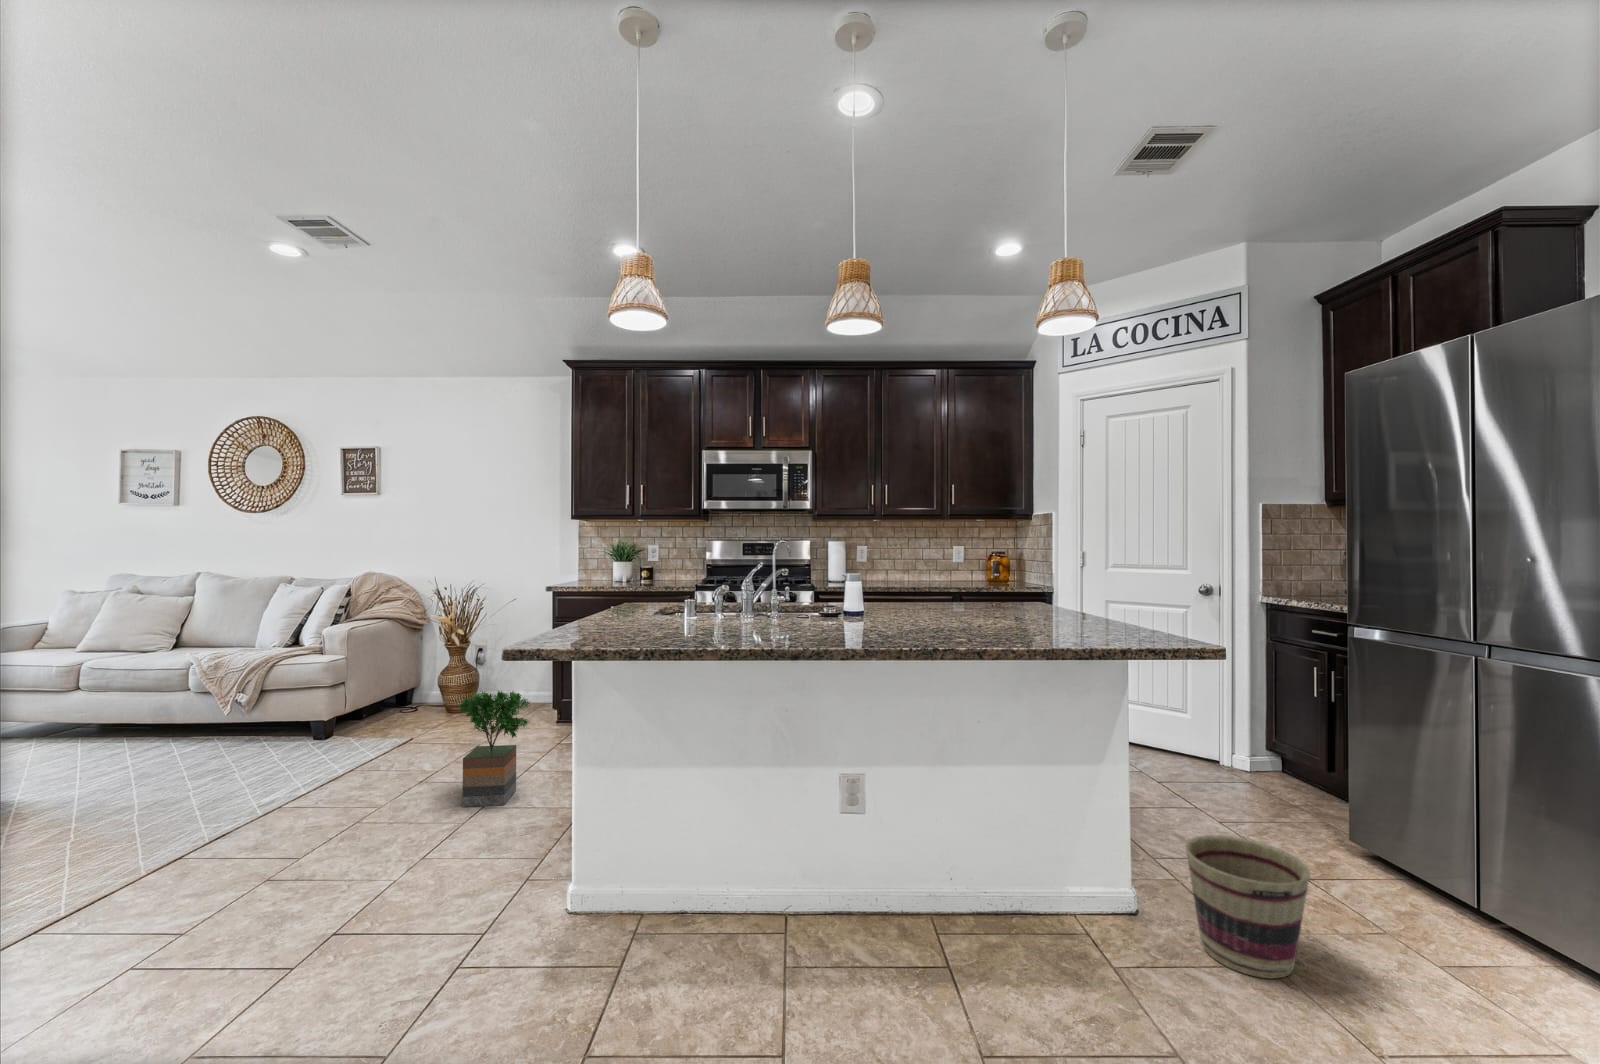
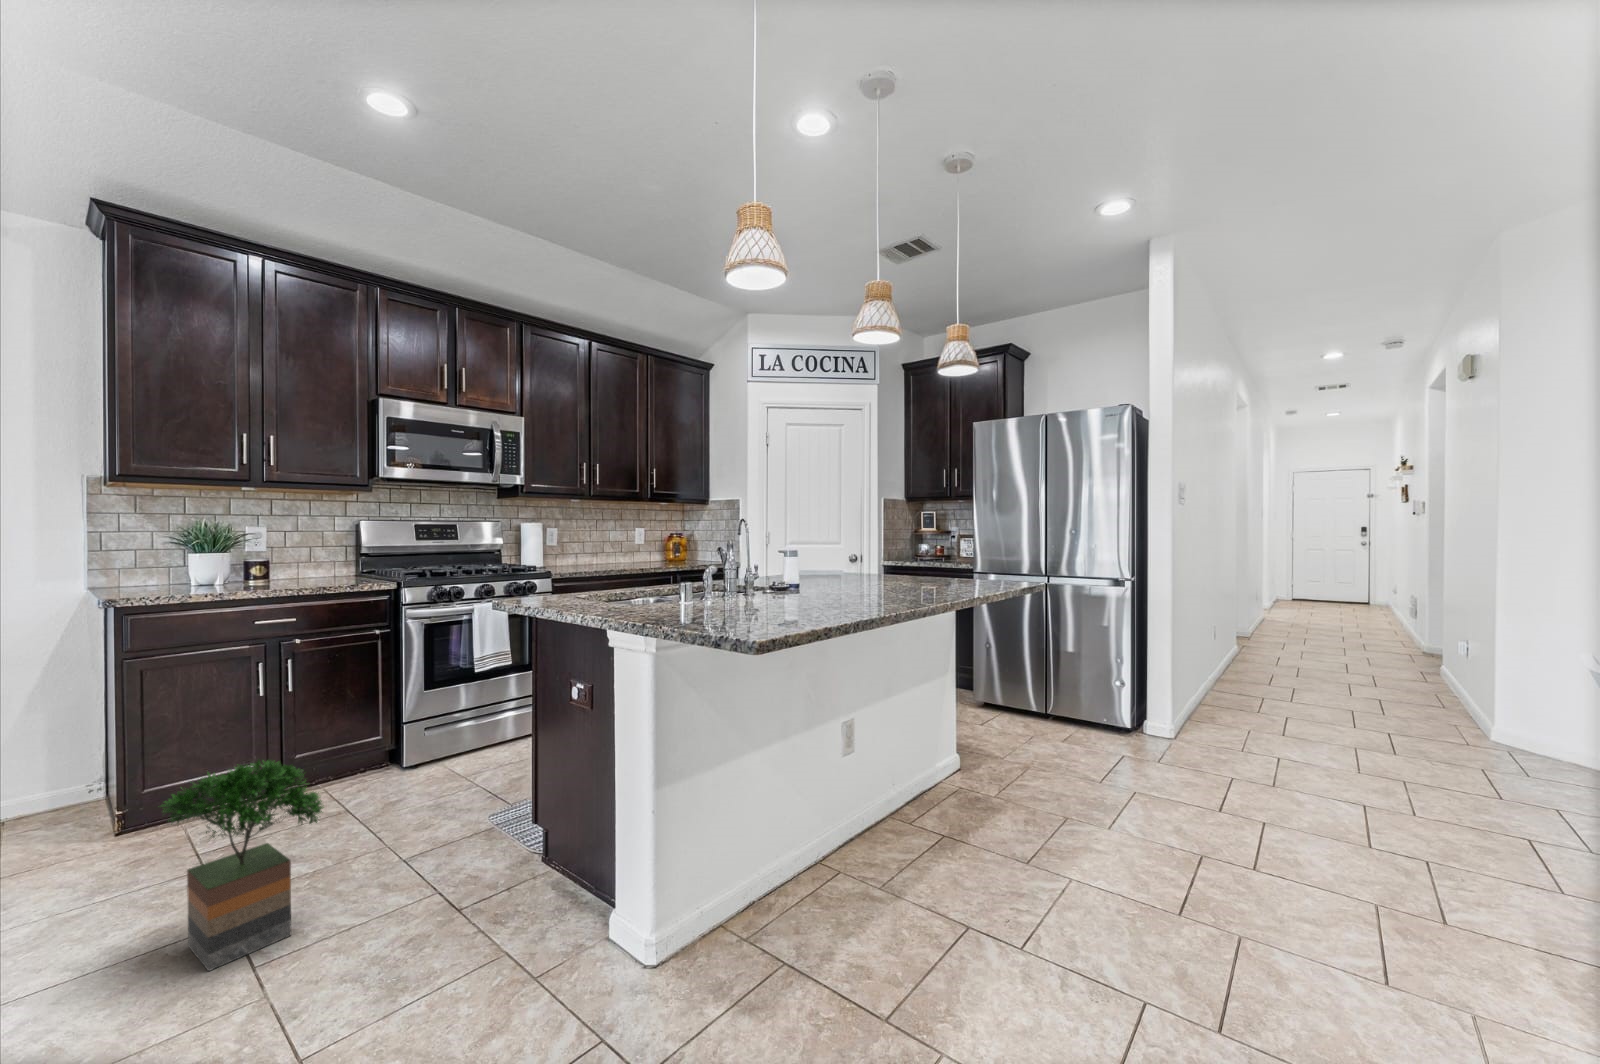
basket: present [1185,835,1310,978] -> none [994,702,1059,776]

